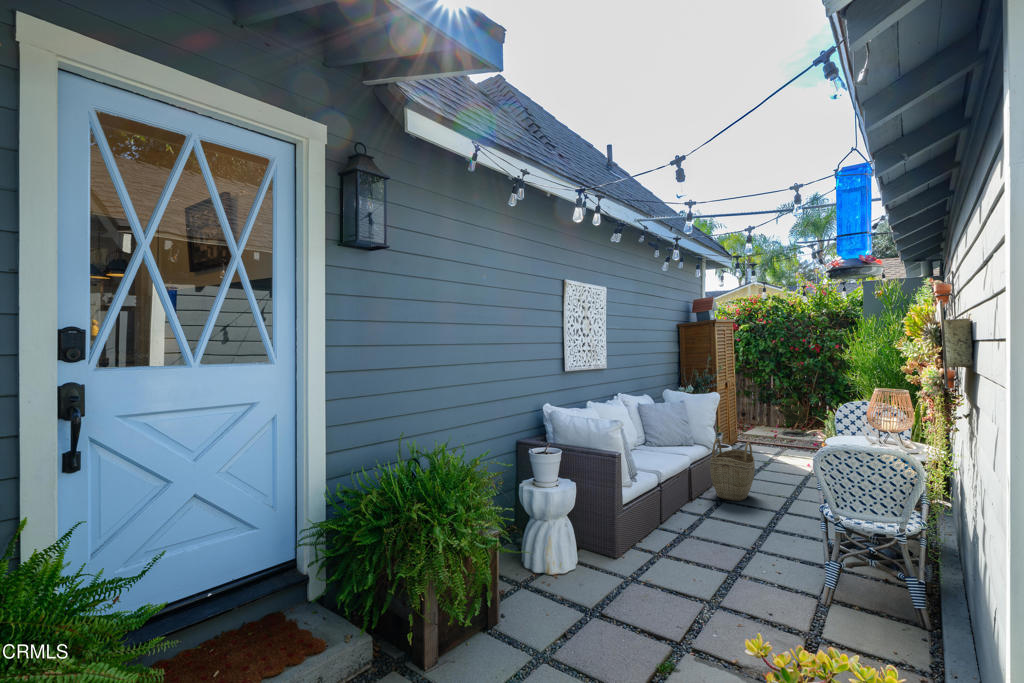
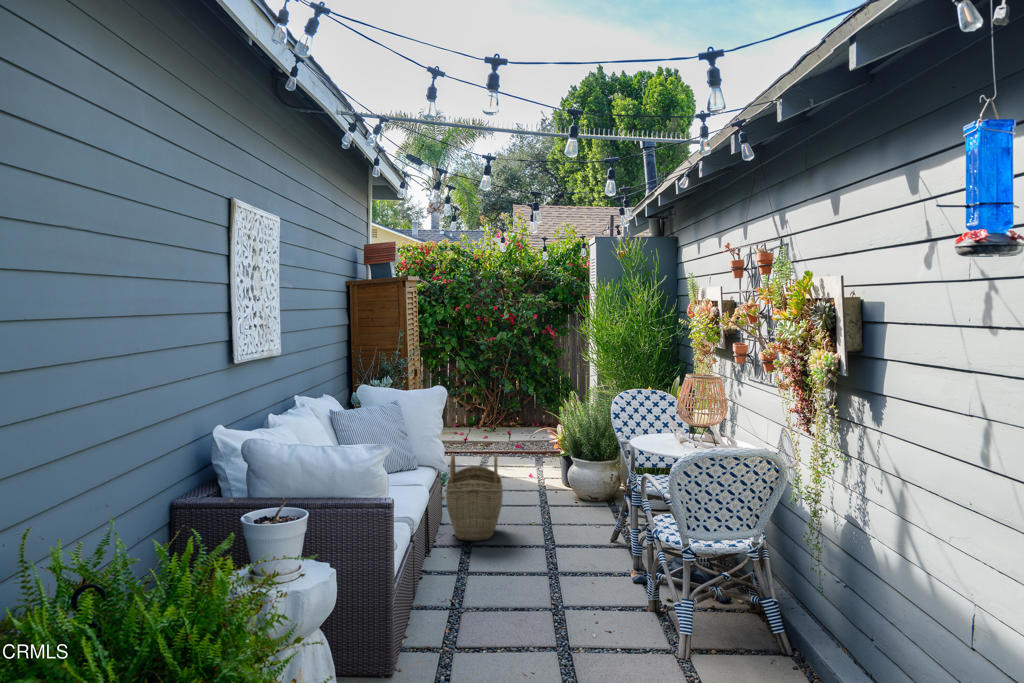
potted tree: present [781,400,806,436] -> none [464,381,498,437]

